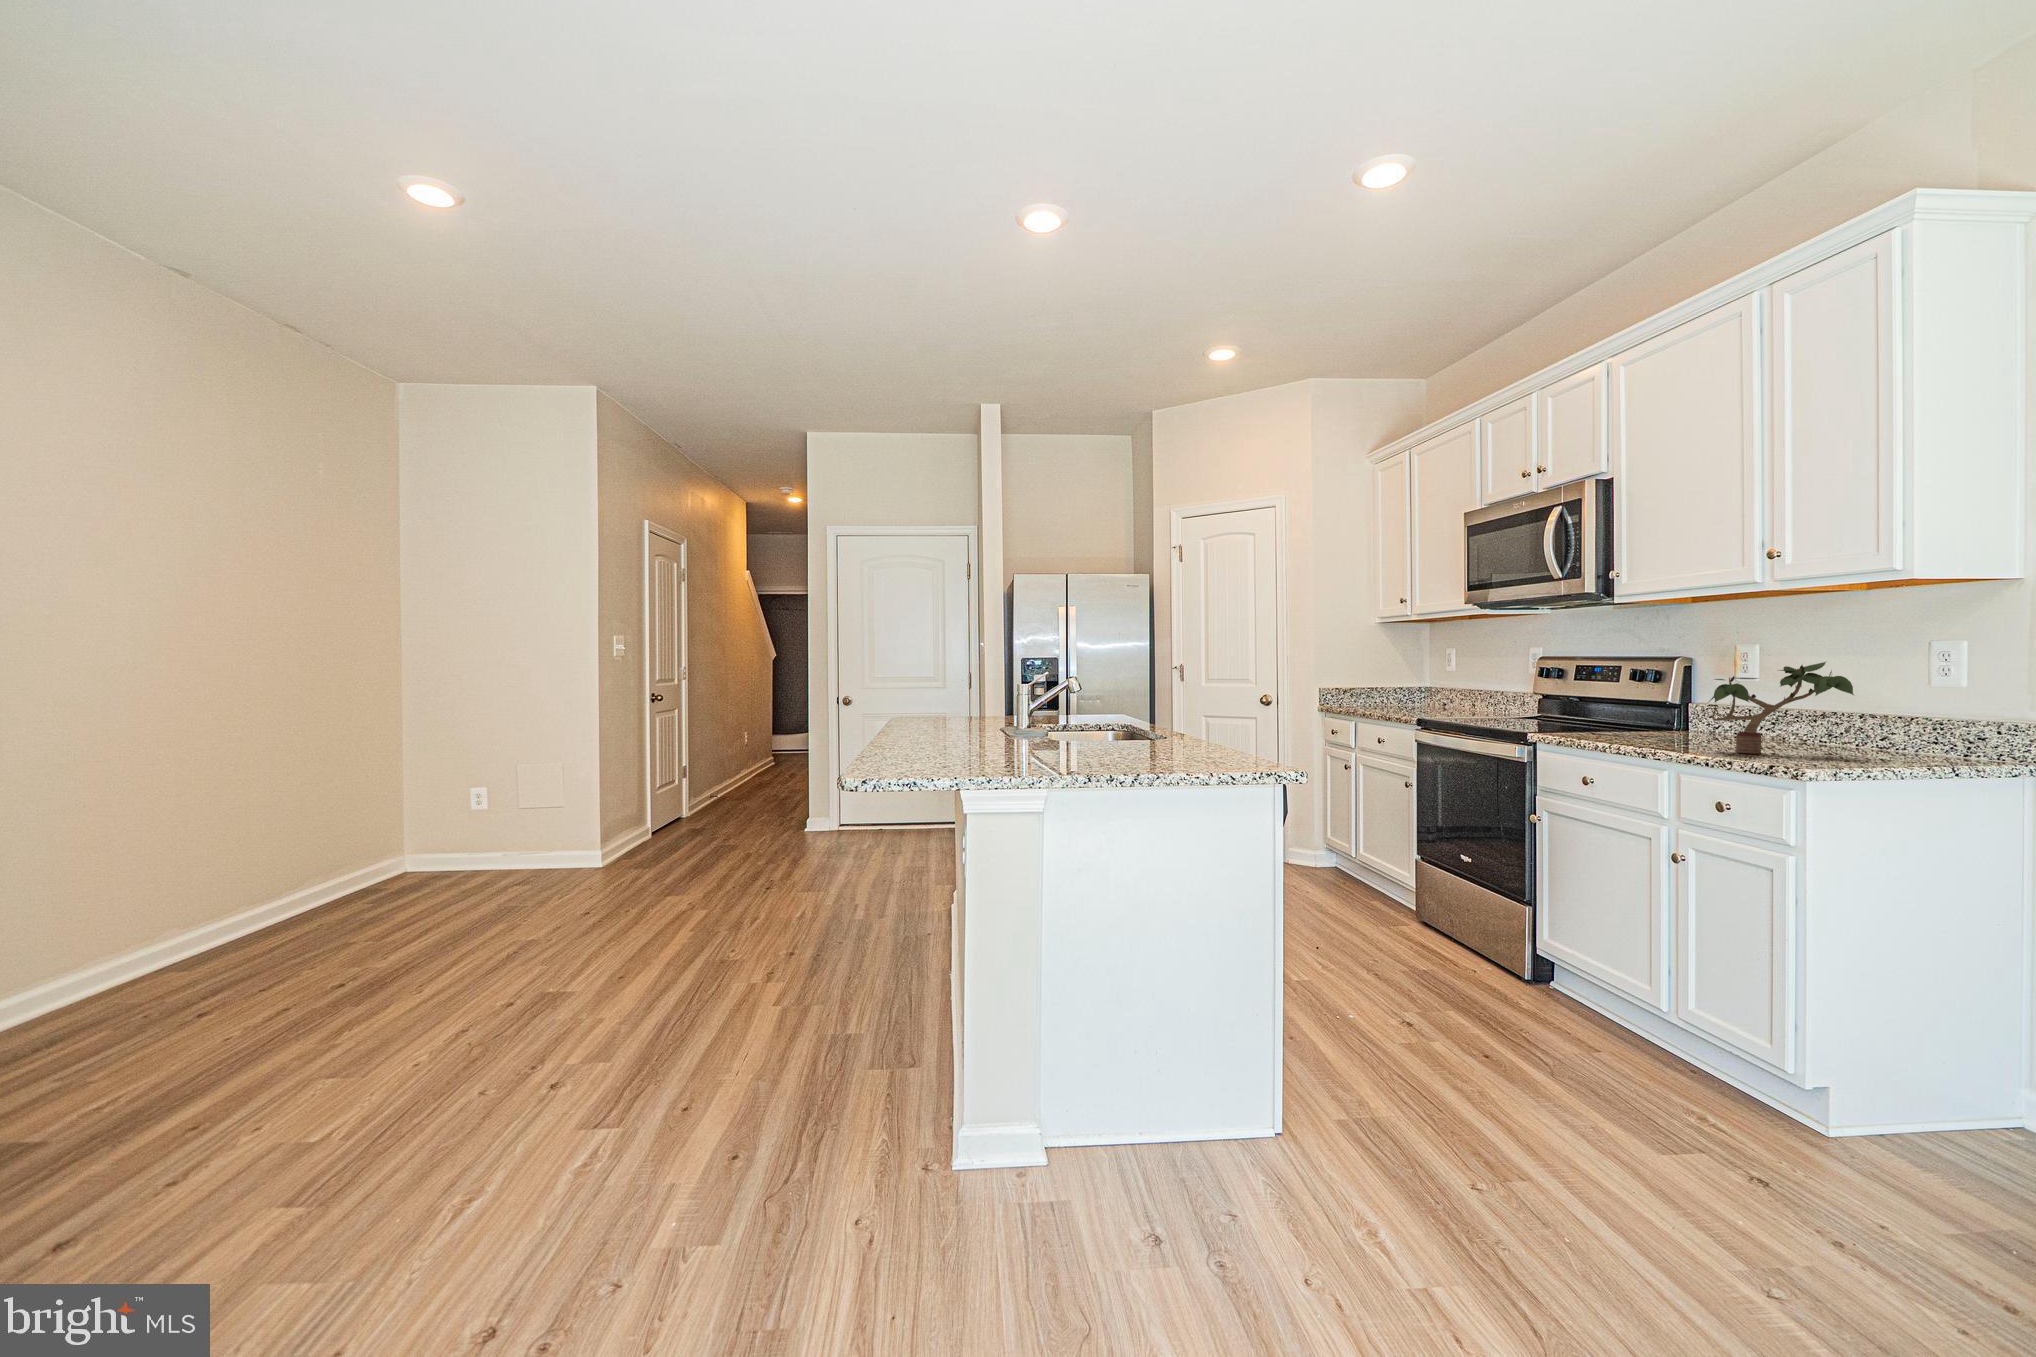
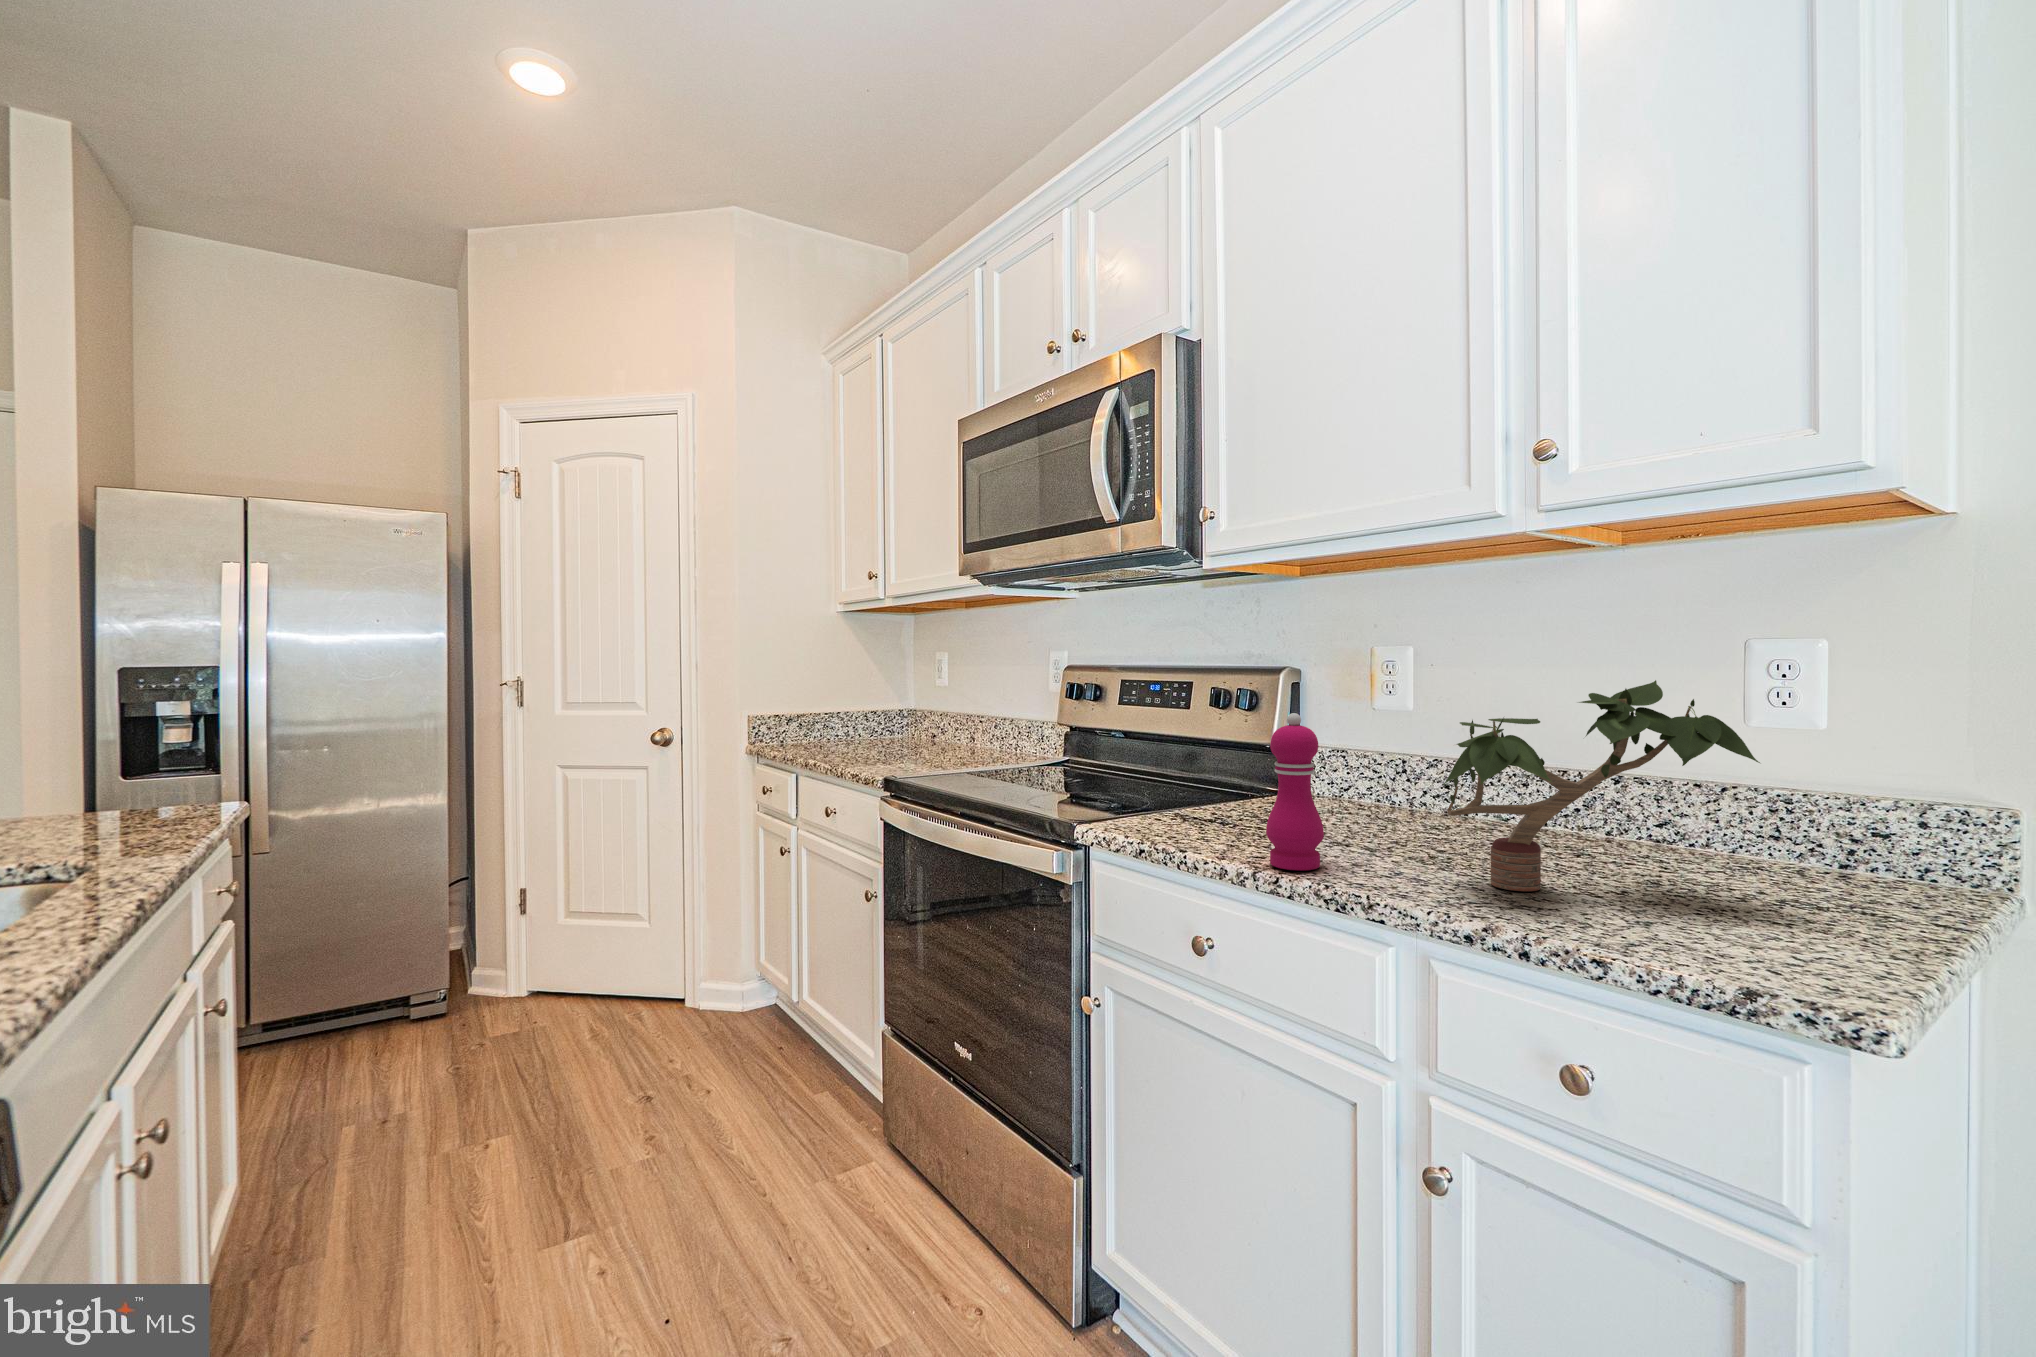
pepper mill: none [1626,676,1656,746] -> present [1266,713,1324,870]

